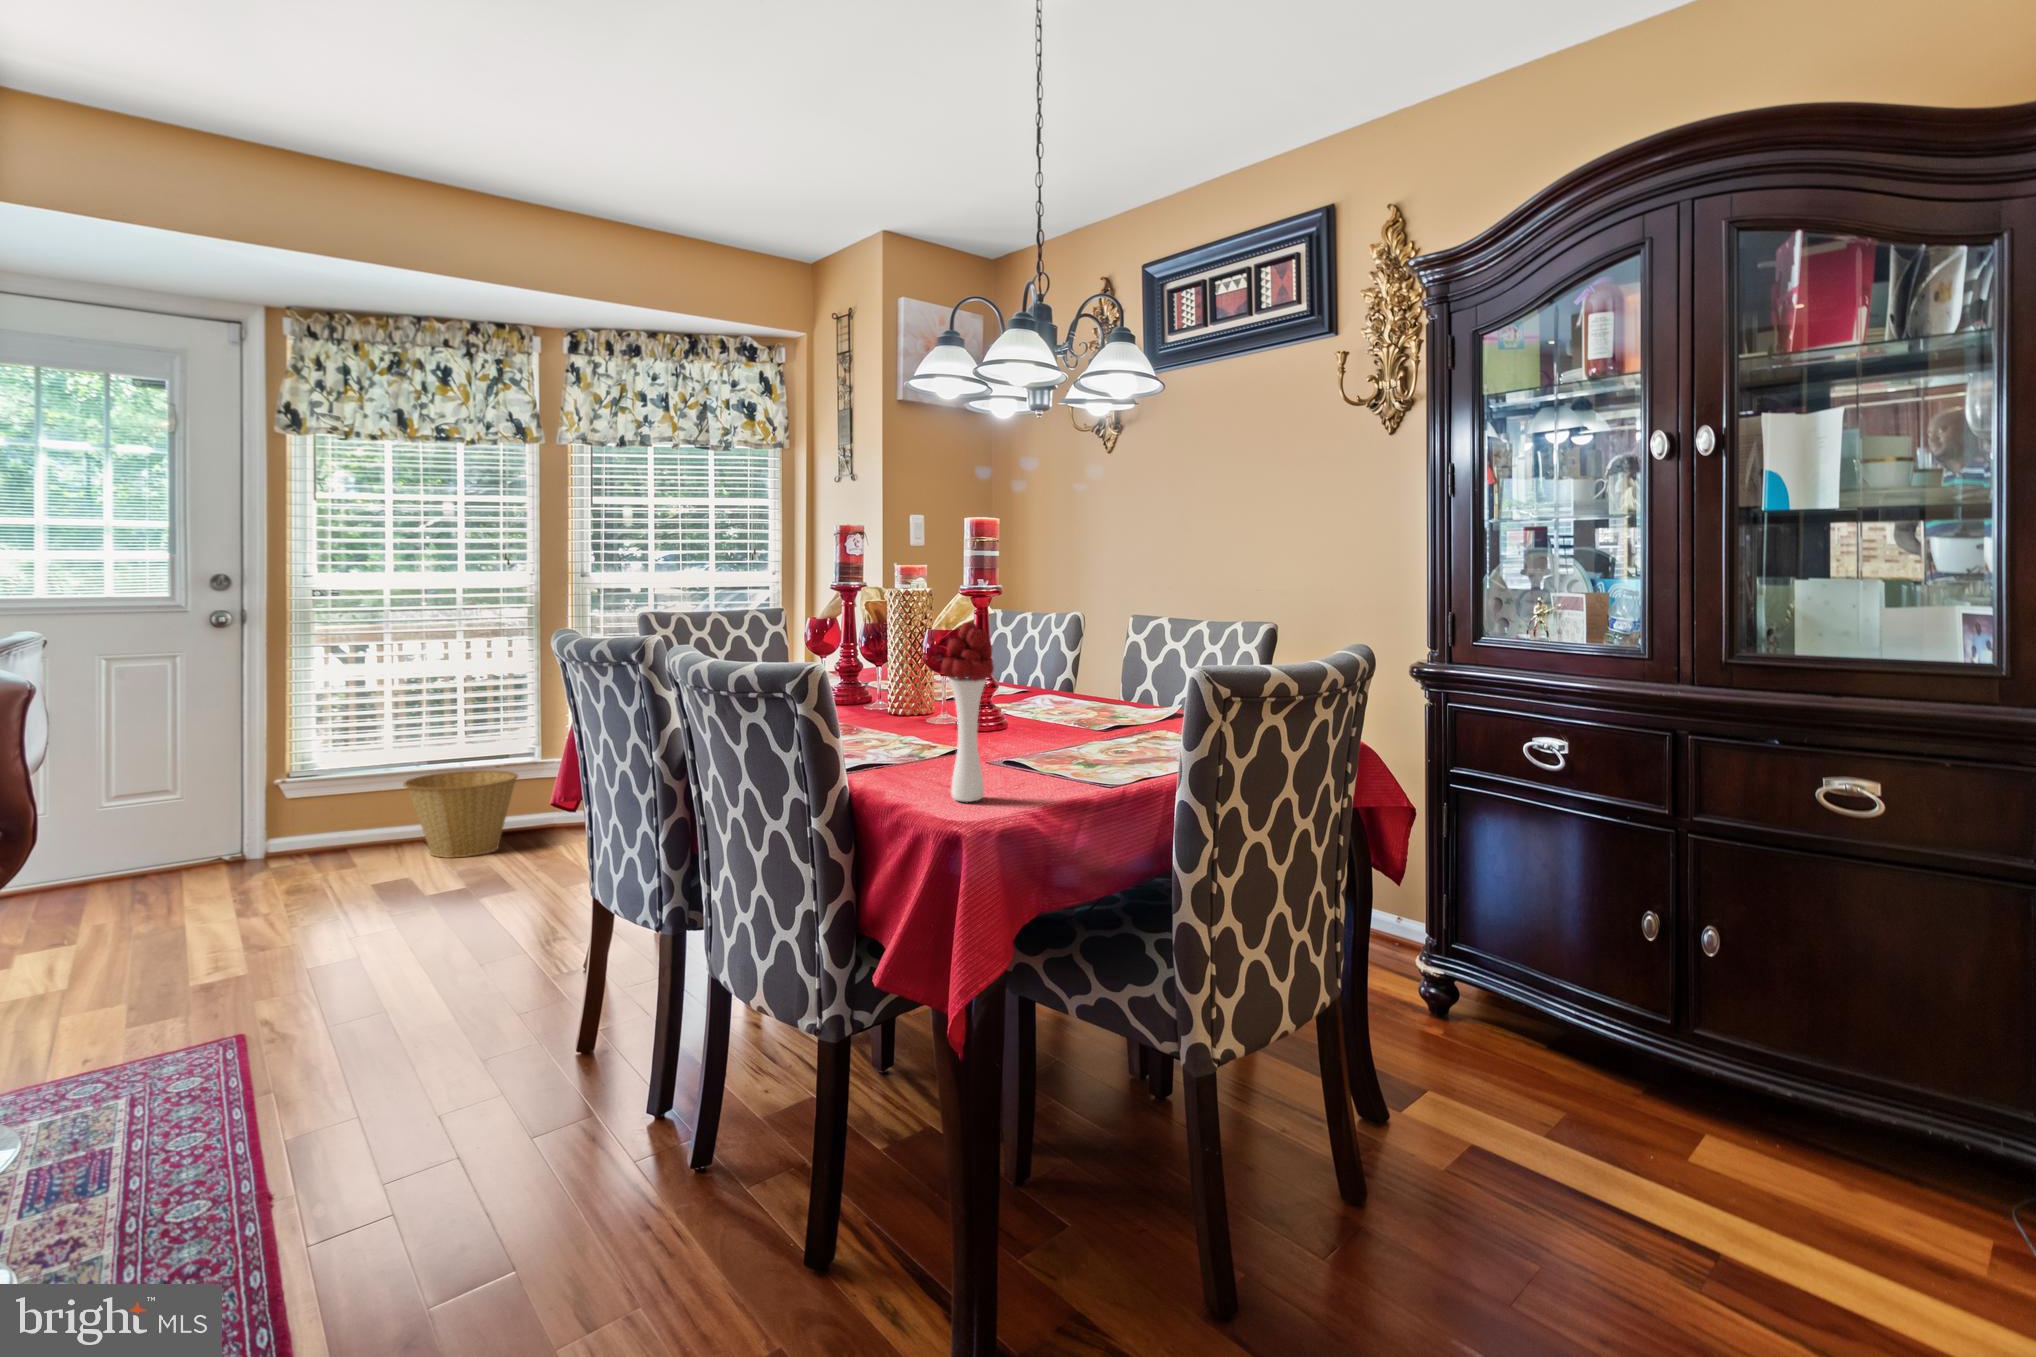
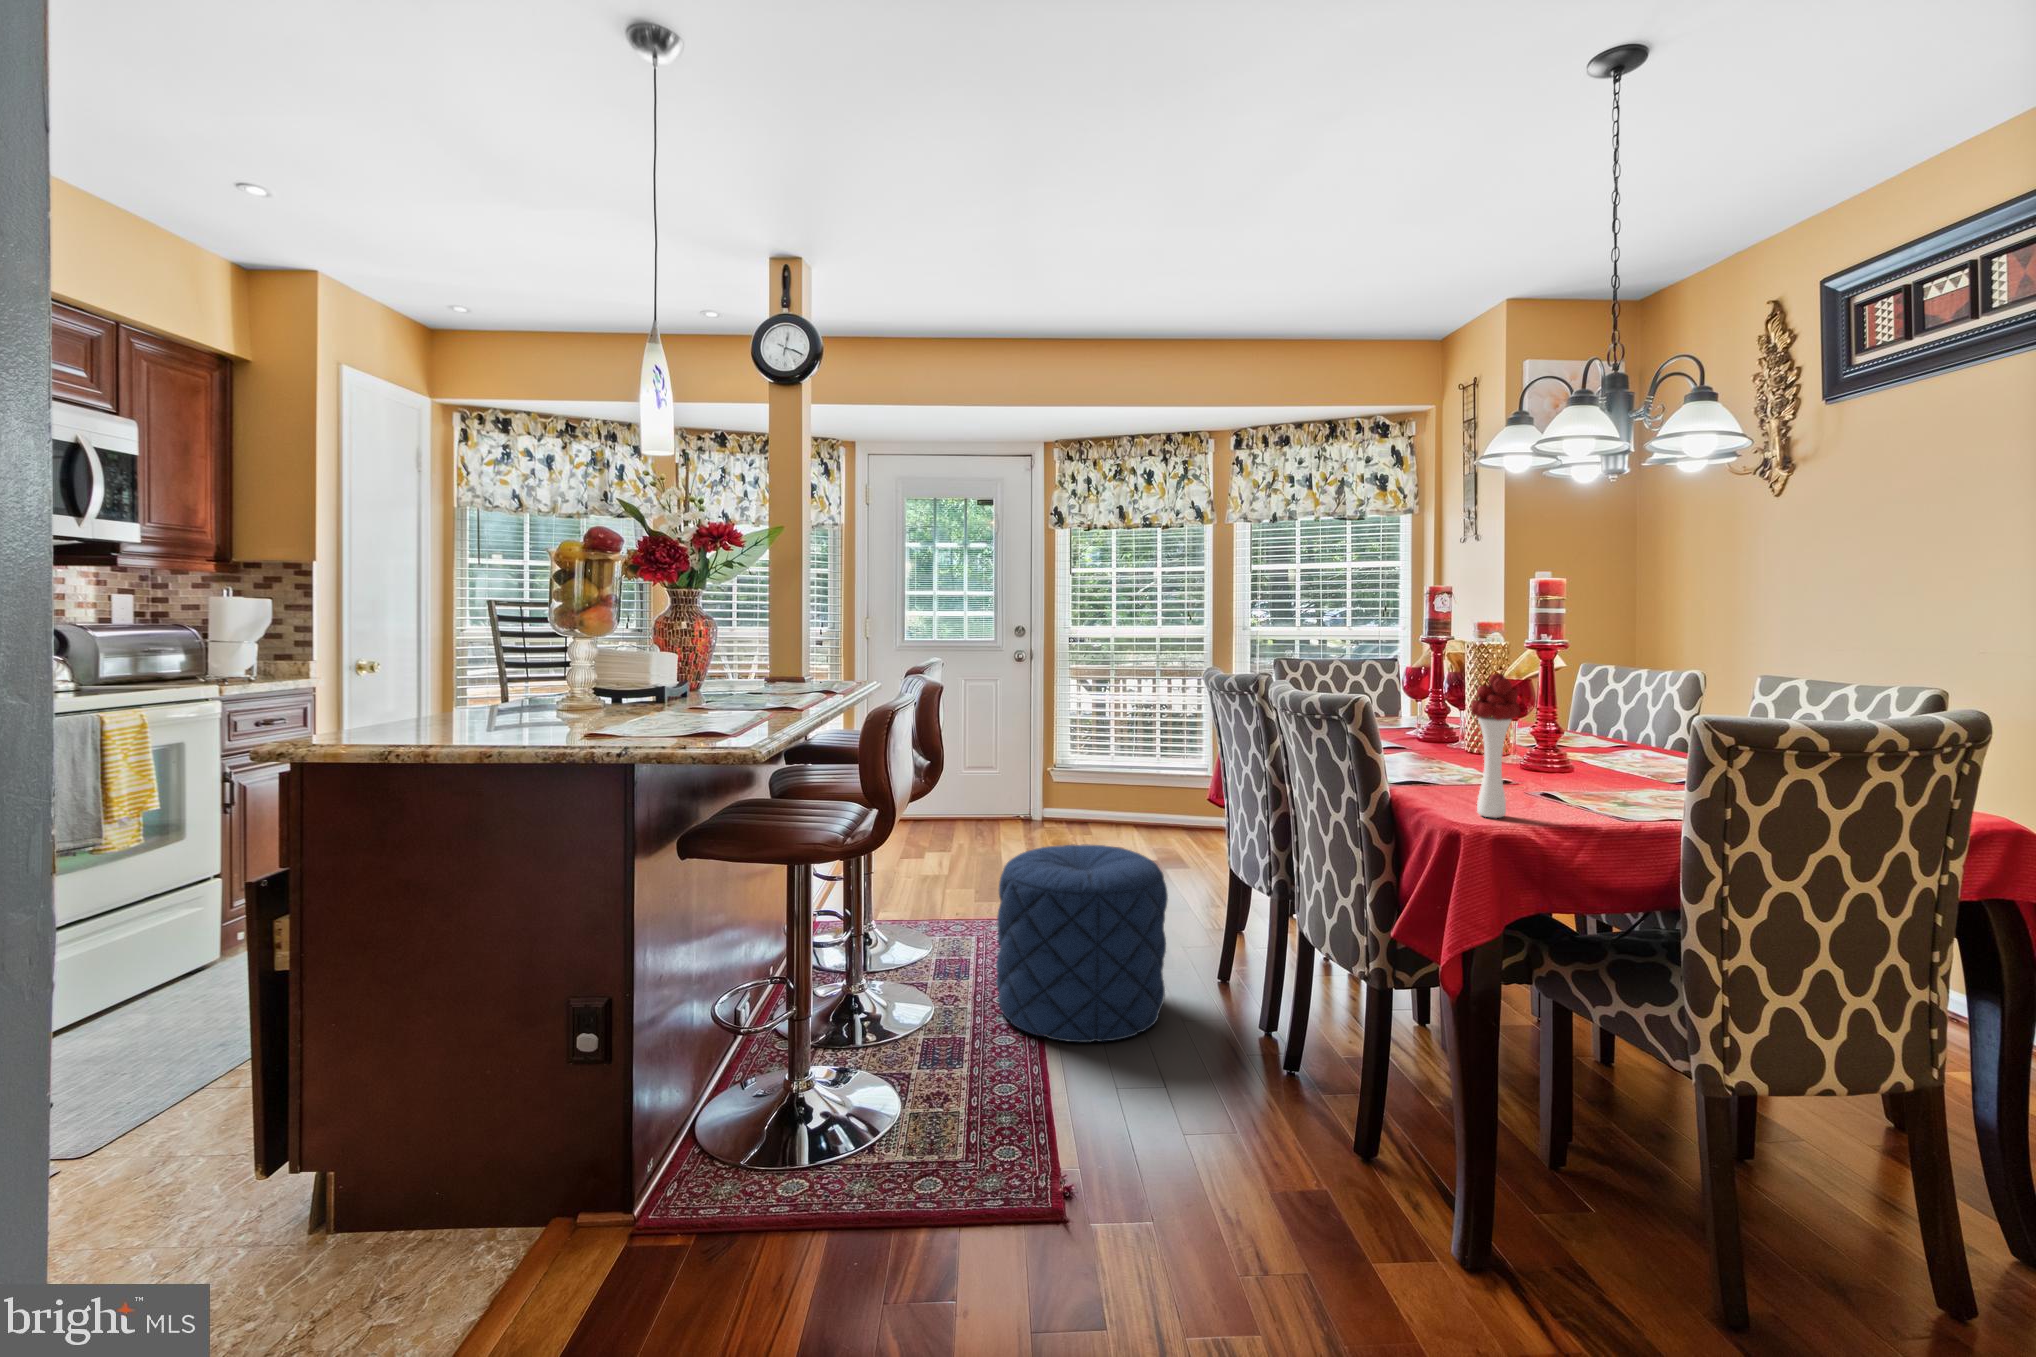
basket: present [404,770,518,858] -> none [1108,771,1184,835]
pouf: none [210,899,523,1232] -> present [996,844,1168,1043]

